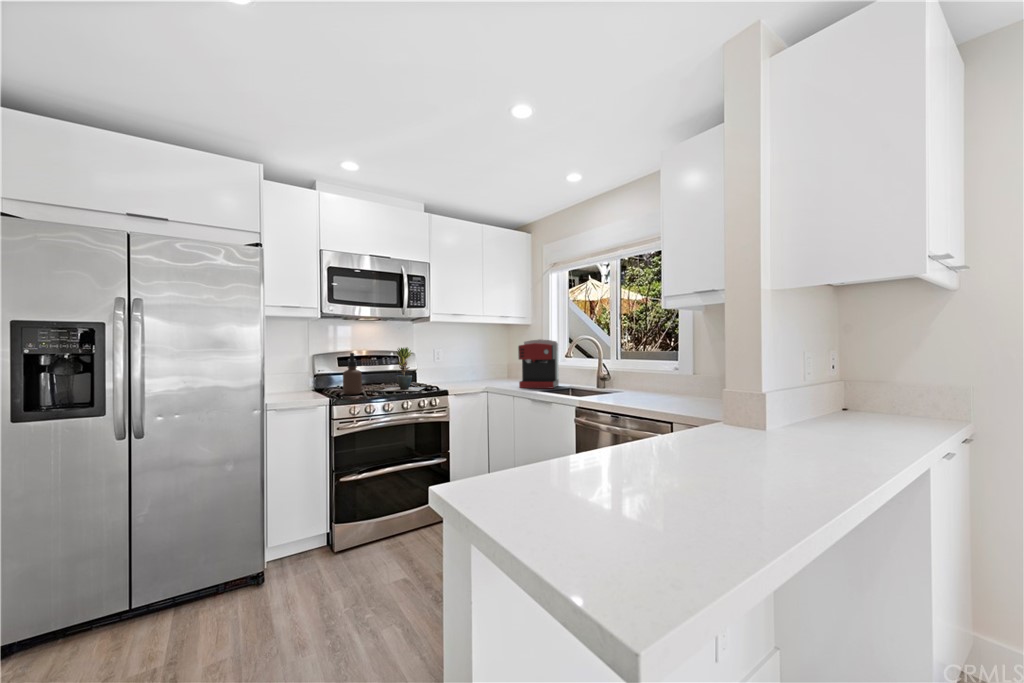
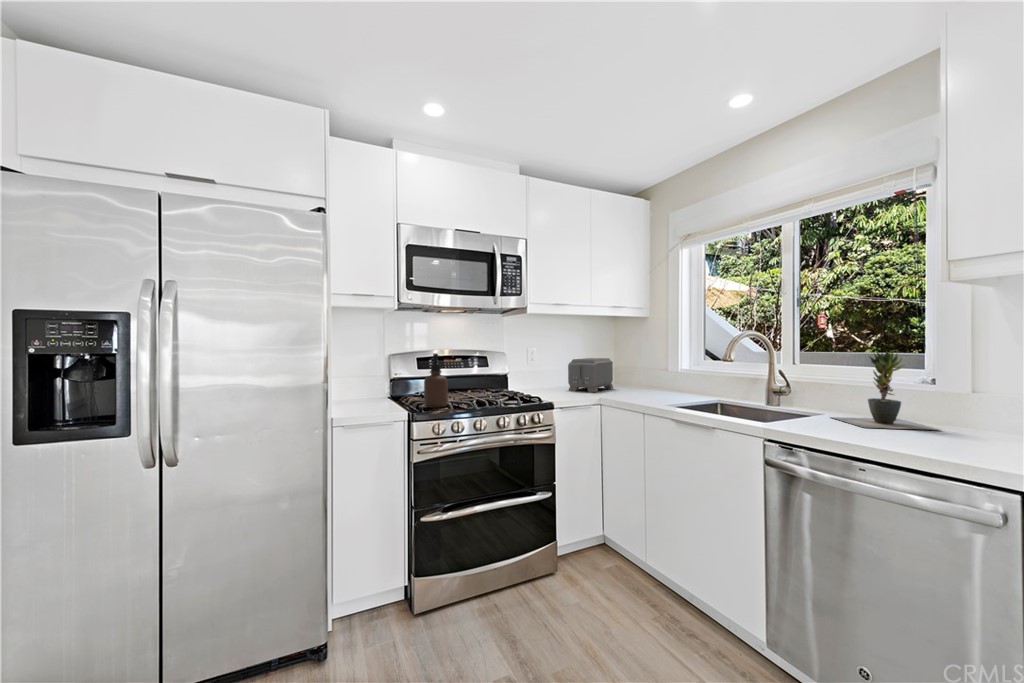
coffee maker: present [518,340,559,388] -> none [645,337,695,403]
potted plant: present [381,347,425,391] -> present [832,352,939,430]
toaster: none [466,357,504,383] -> present [568,358,614,392]

